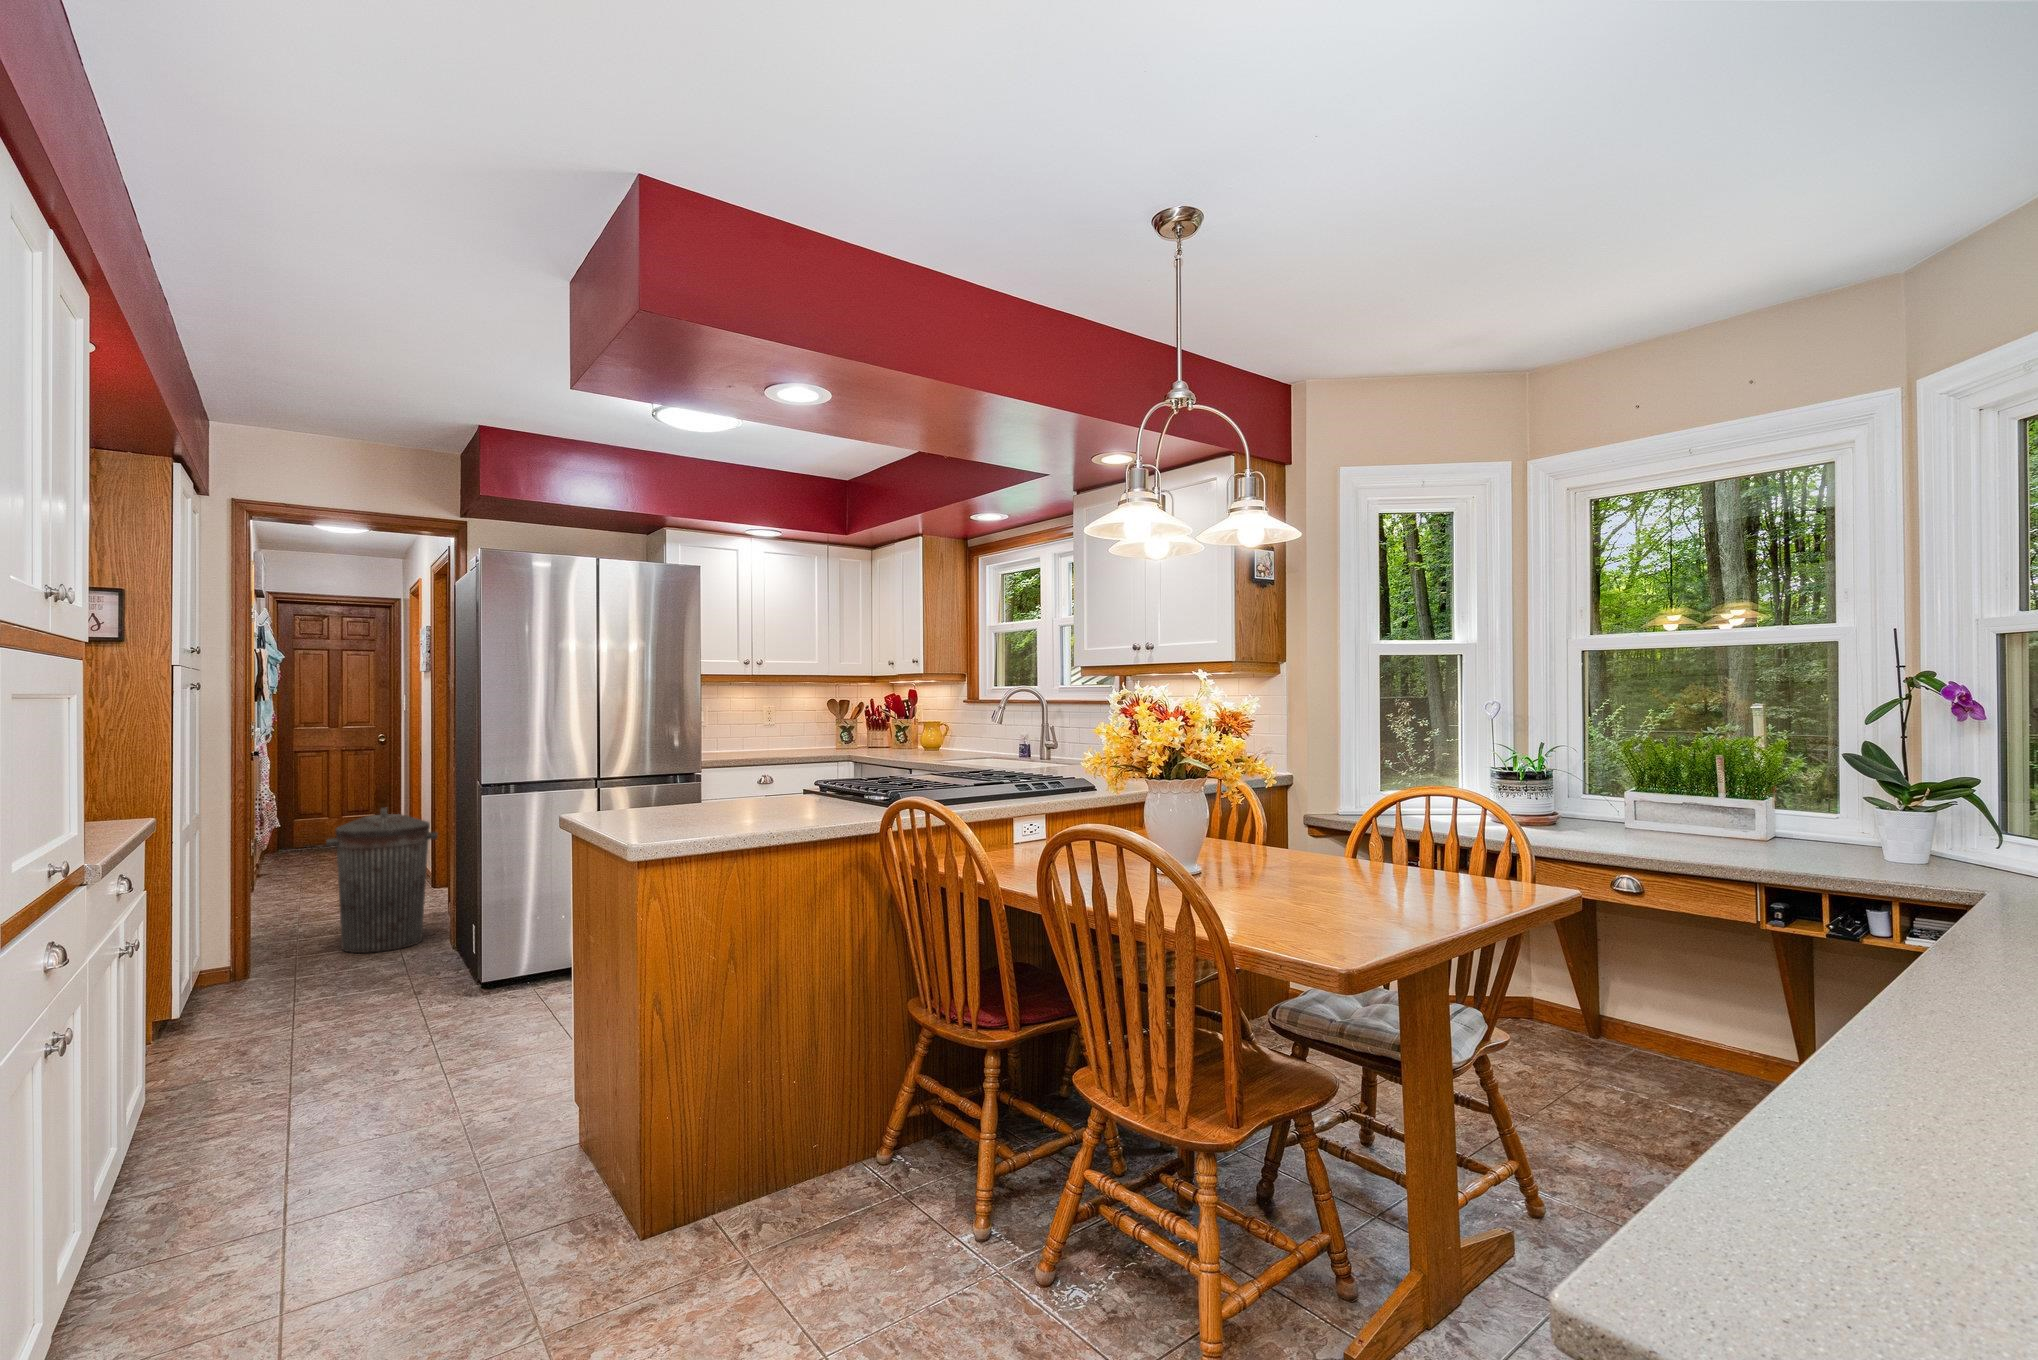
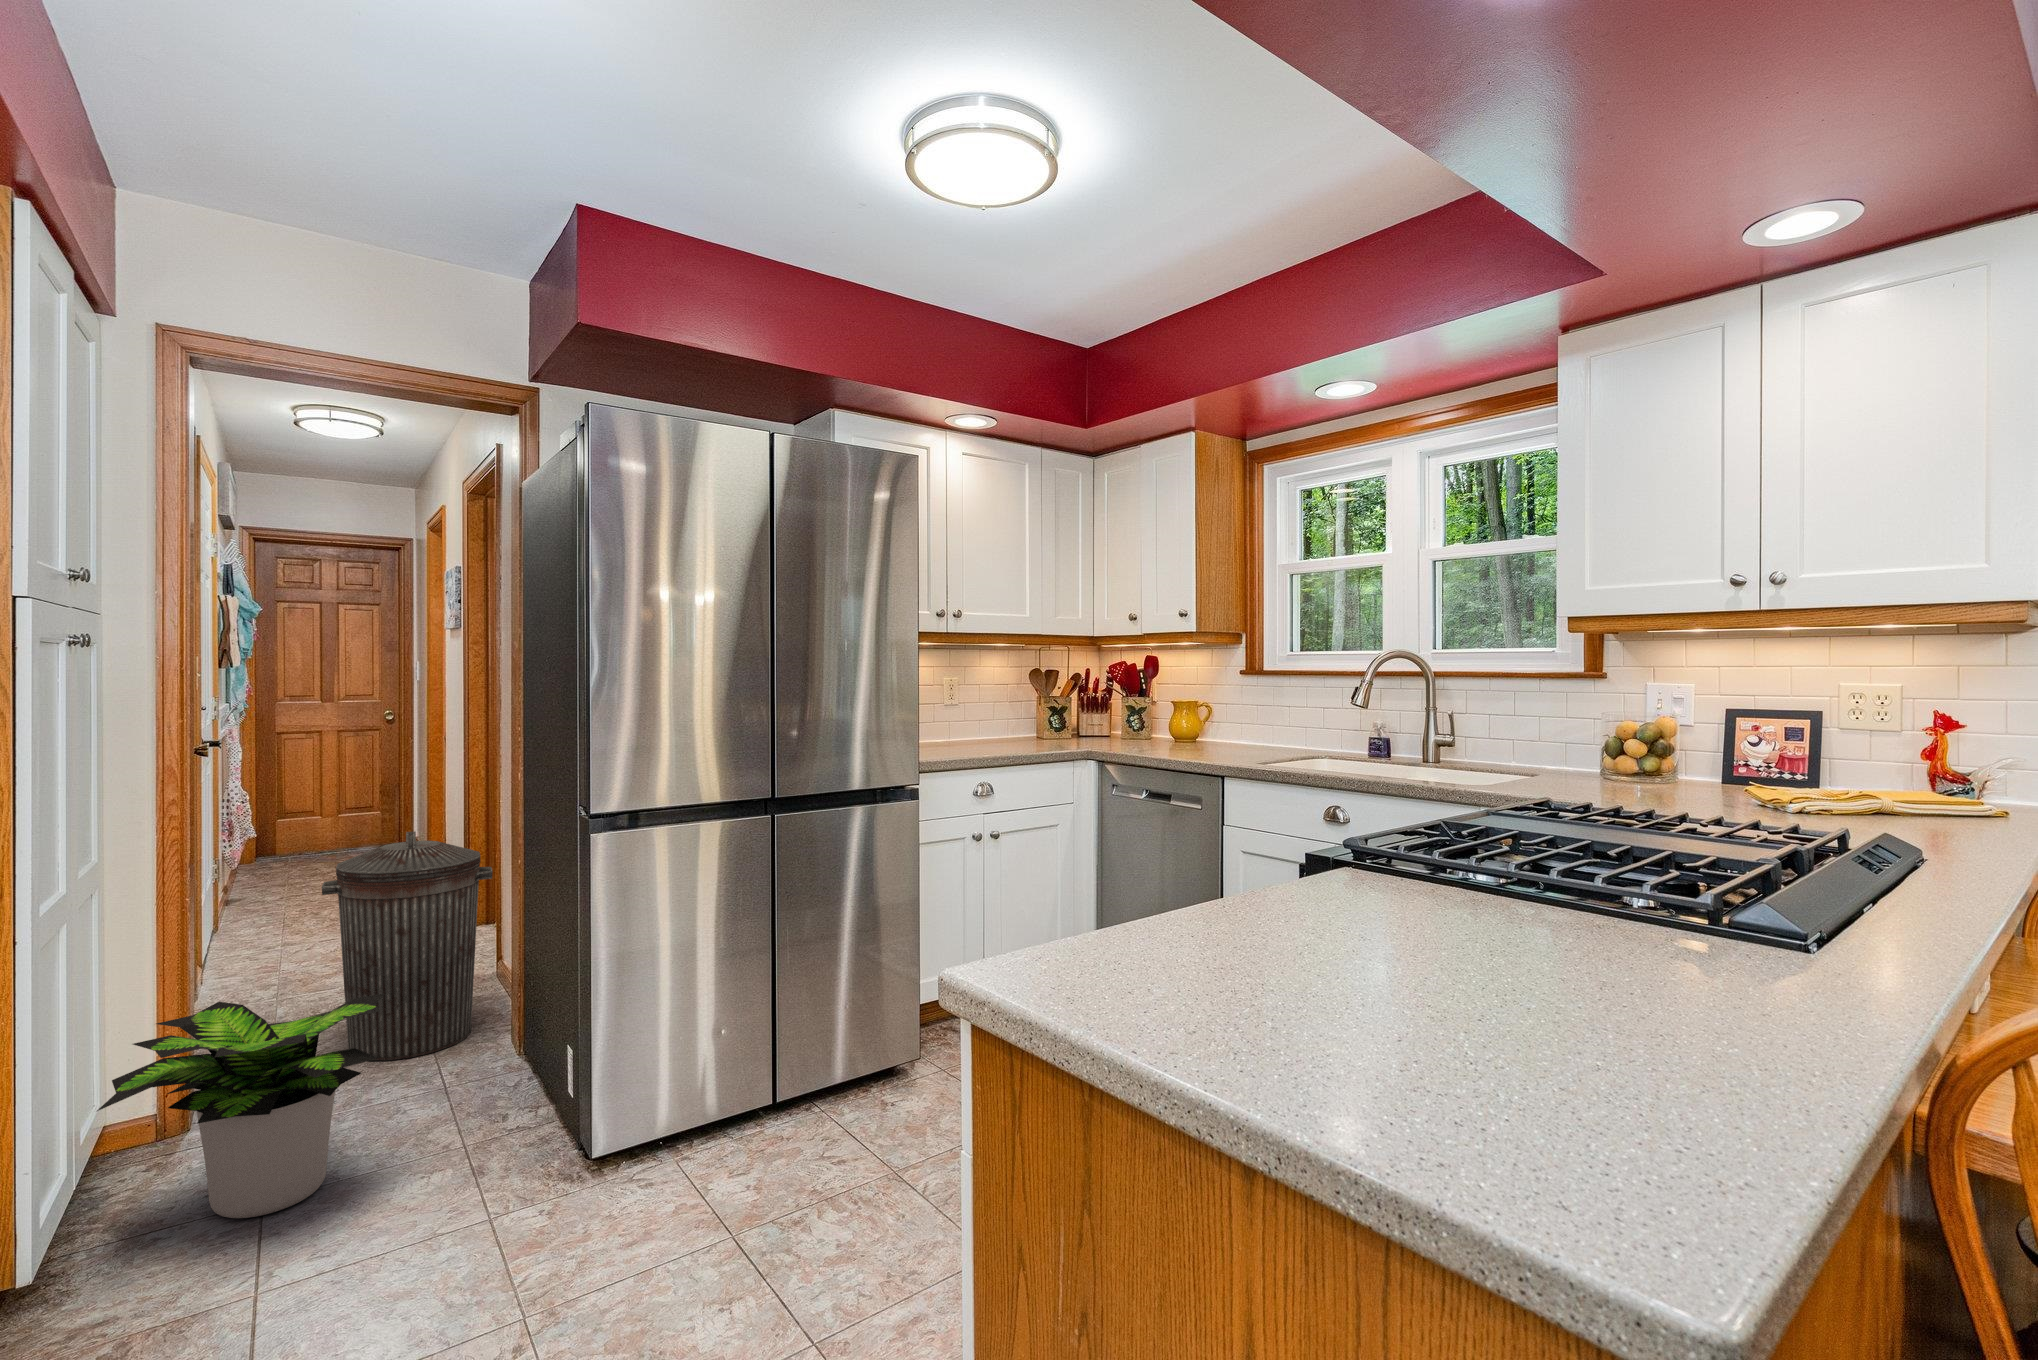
potted plant: none [204,892,362,1009] -> present [97,993,385,1218]

